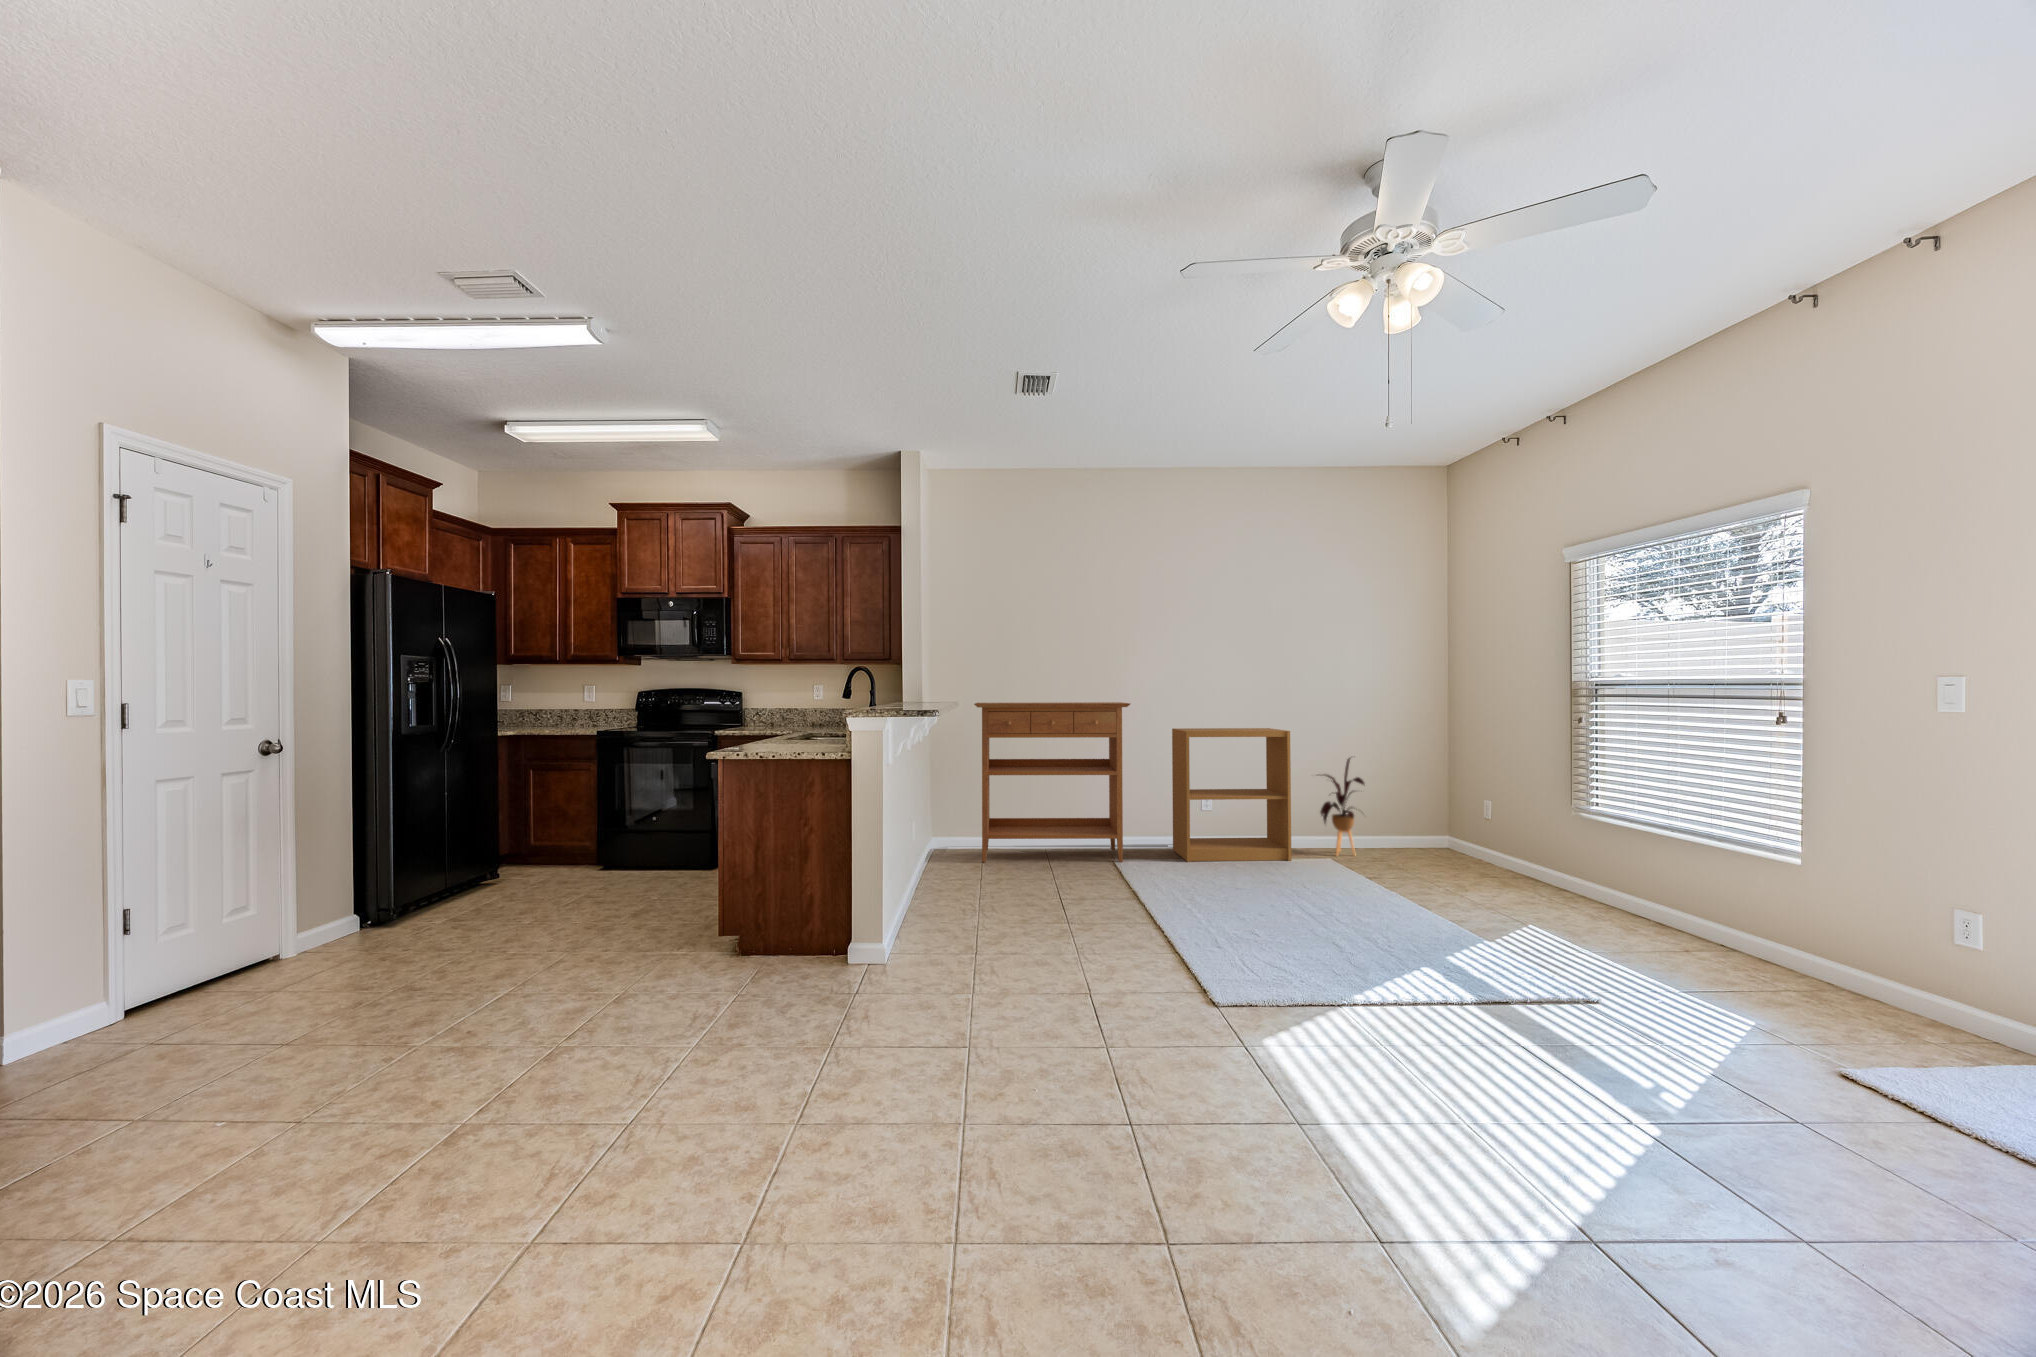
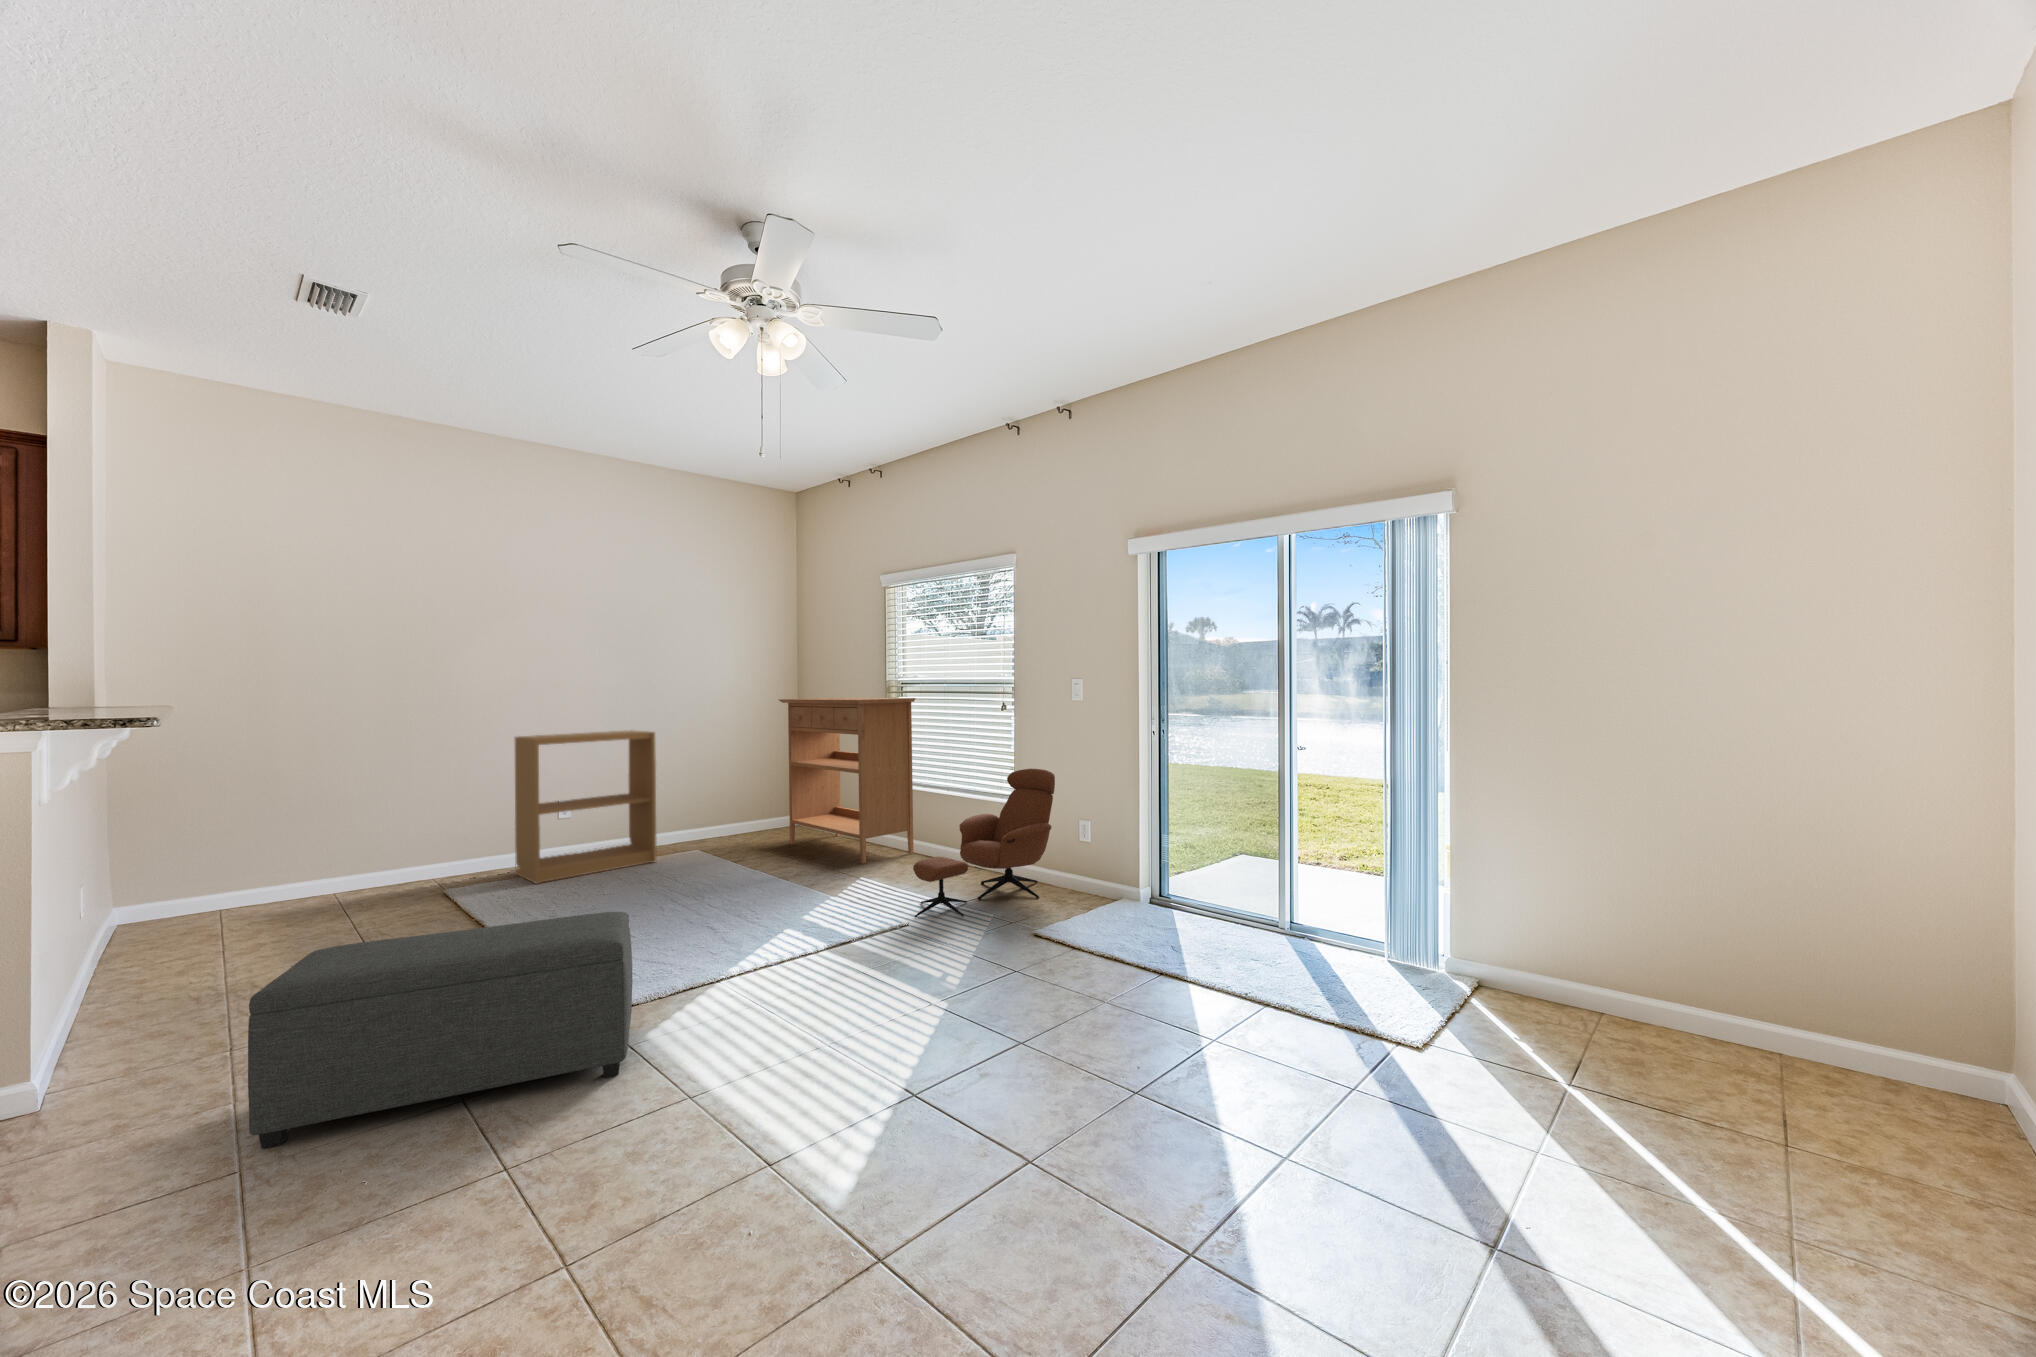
console table: present [974,702,1130,862] -> present [779,698,916,864]
house plant: present [1320,758,1364,855] -> none [676,753,729,850]
lounge chair: none [1608,818,1896,1024] -> present [913,768,1055,917]
ottoman: none [983,885,1250,1068] -> present [248,912,632,1148]

